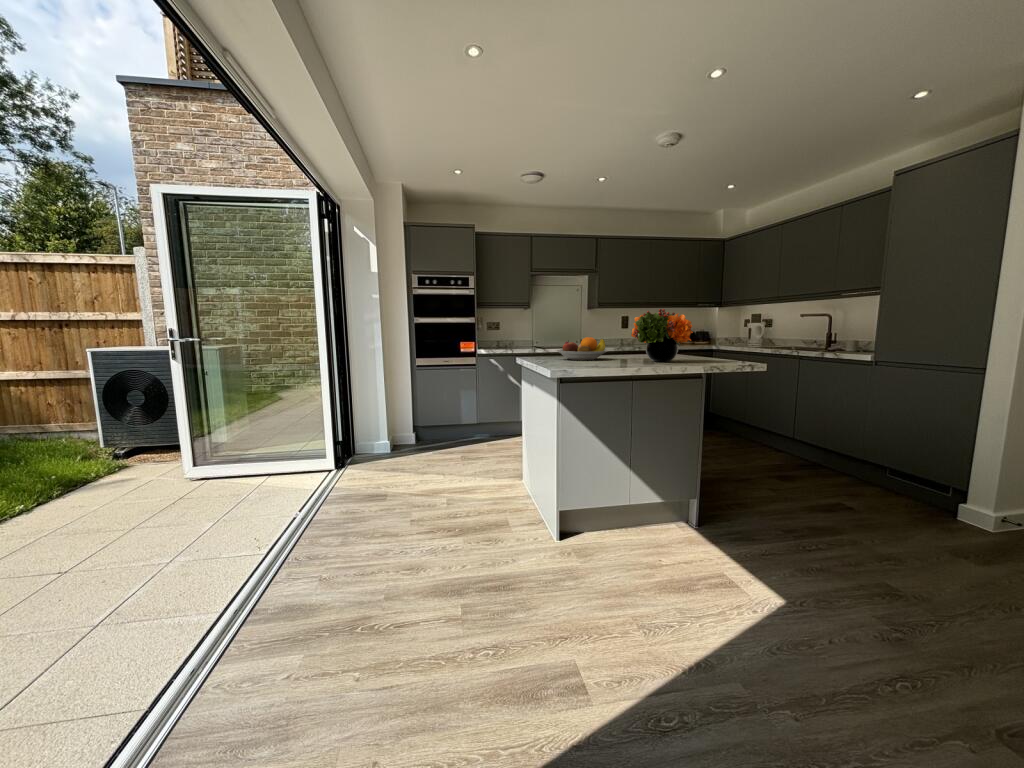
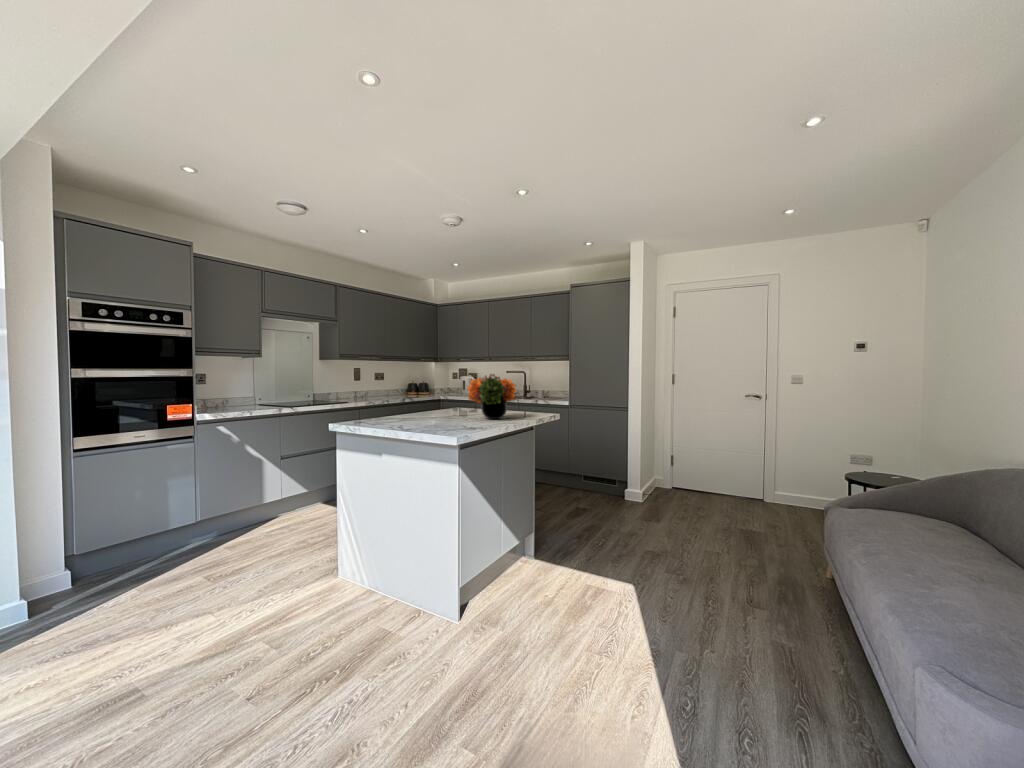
fruit bowl: present [556,337,608,360] -> none [387,399,441,423]

